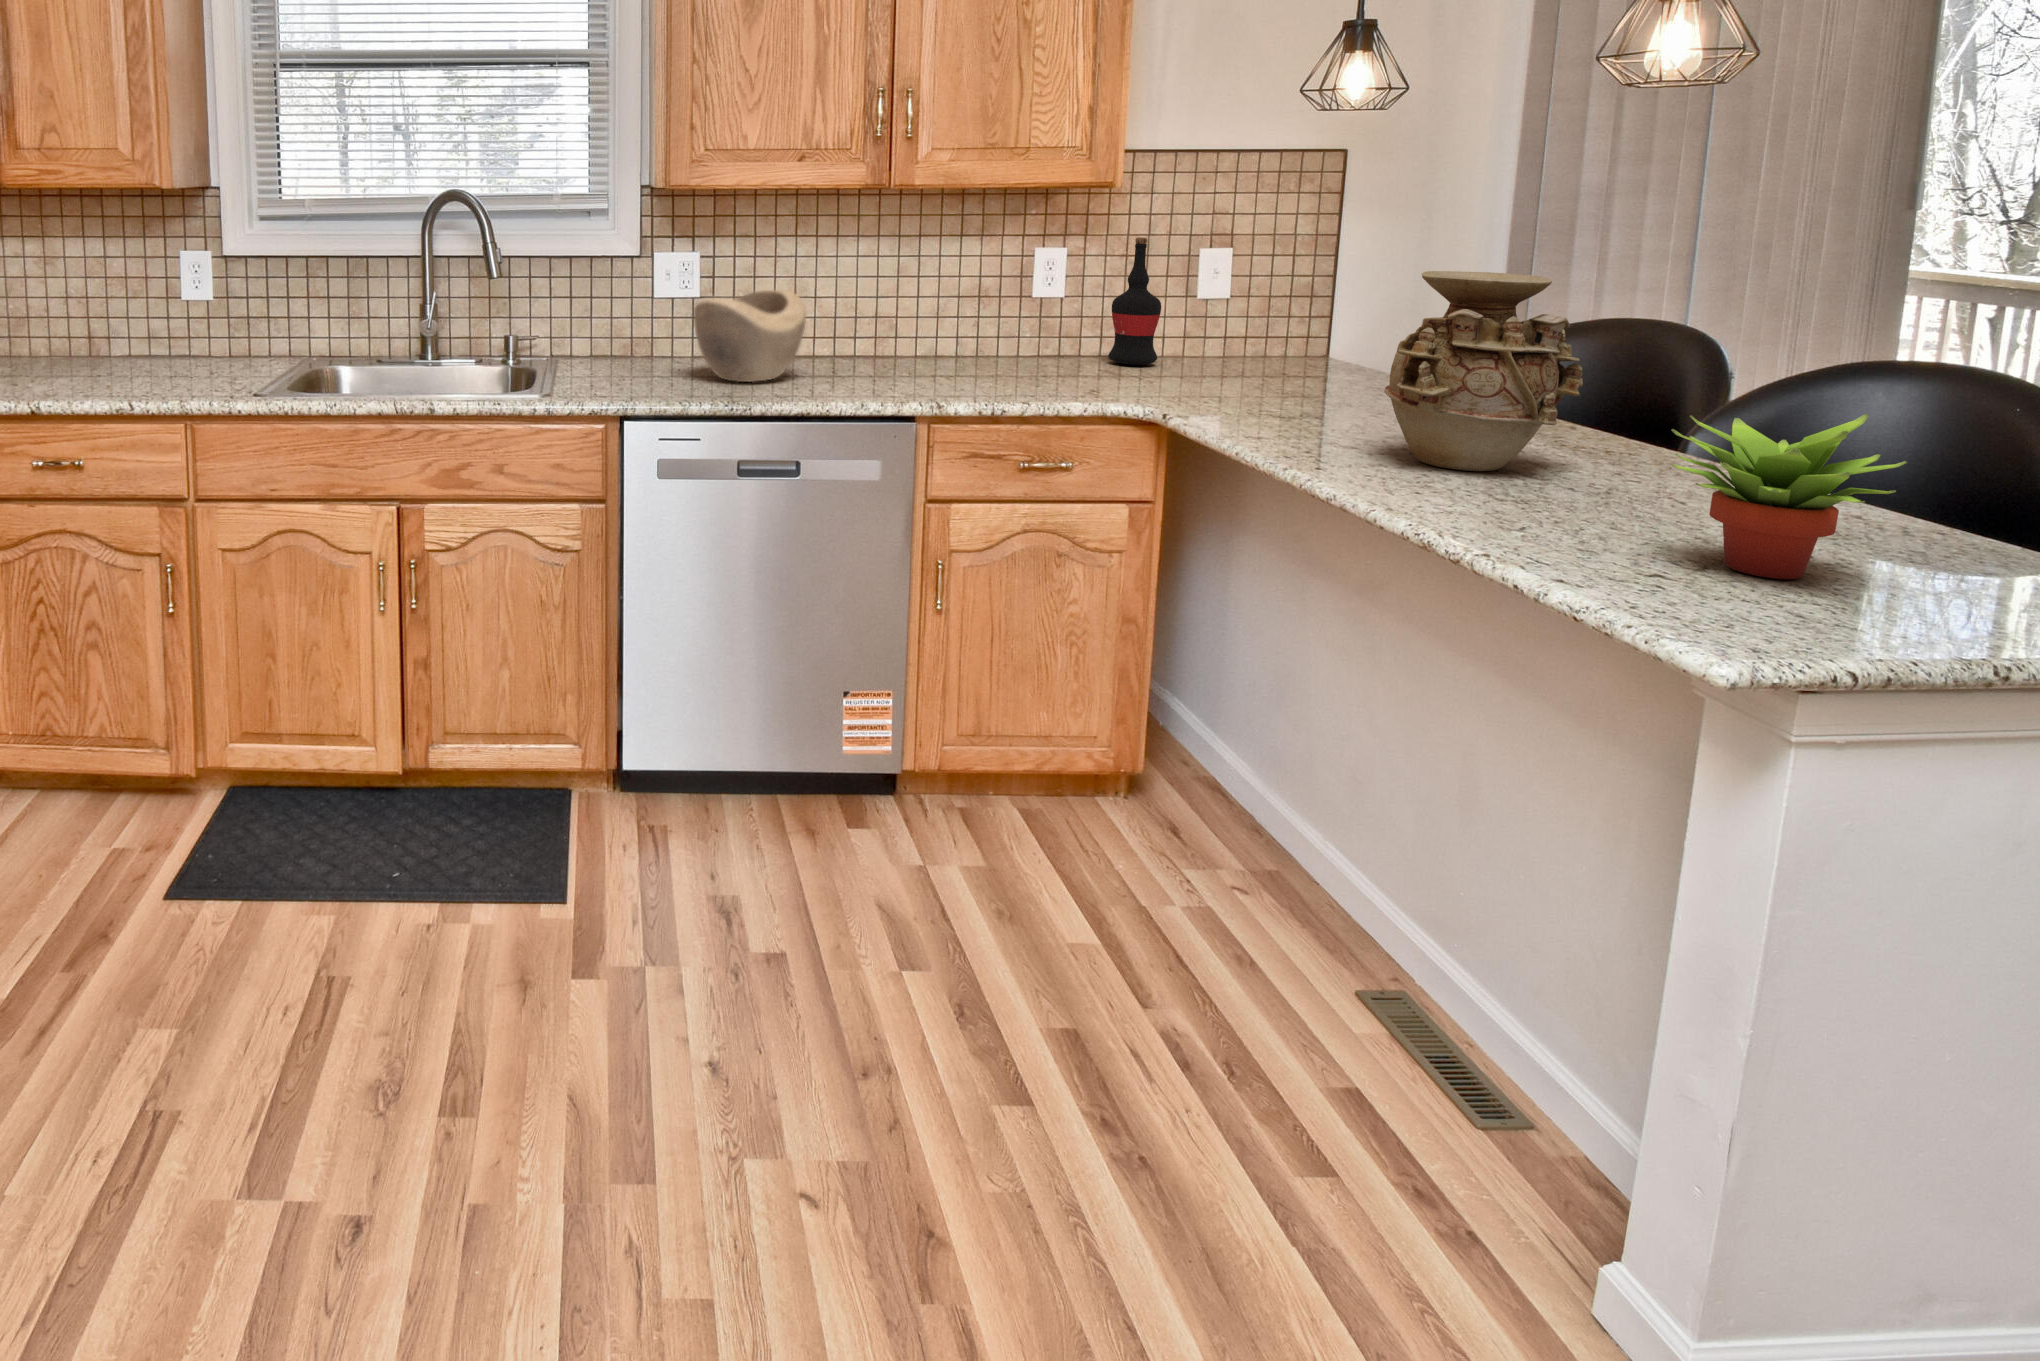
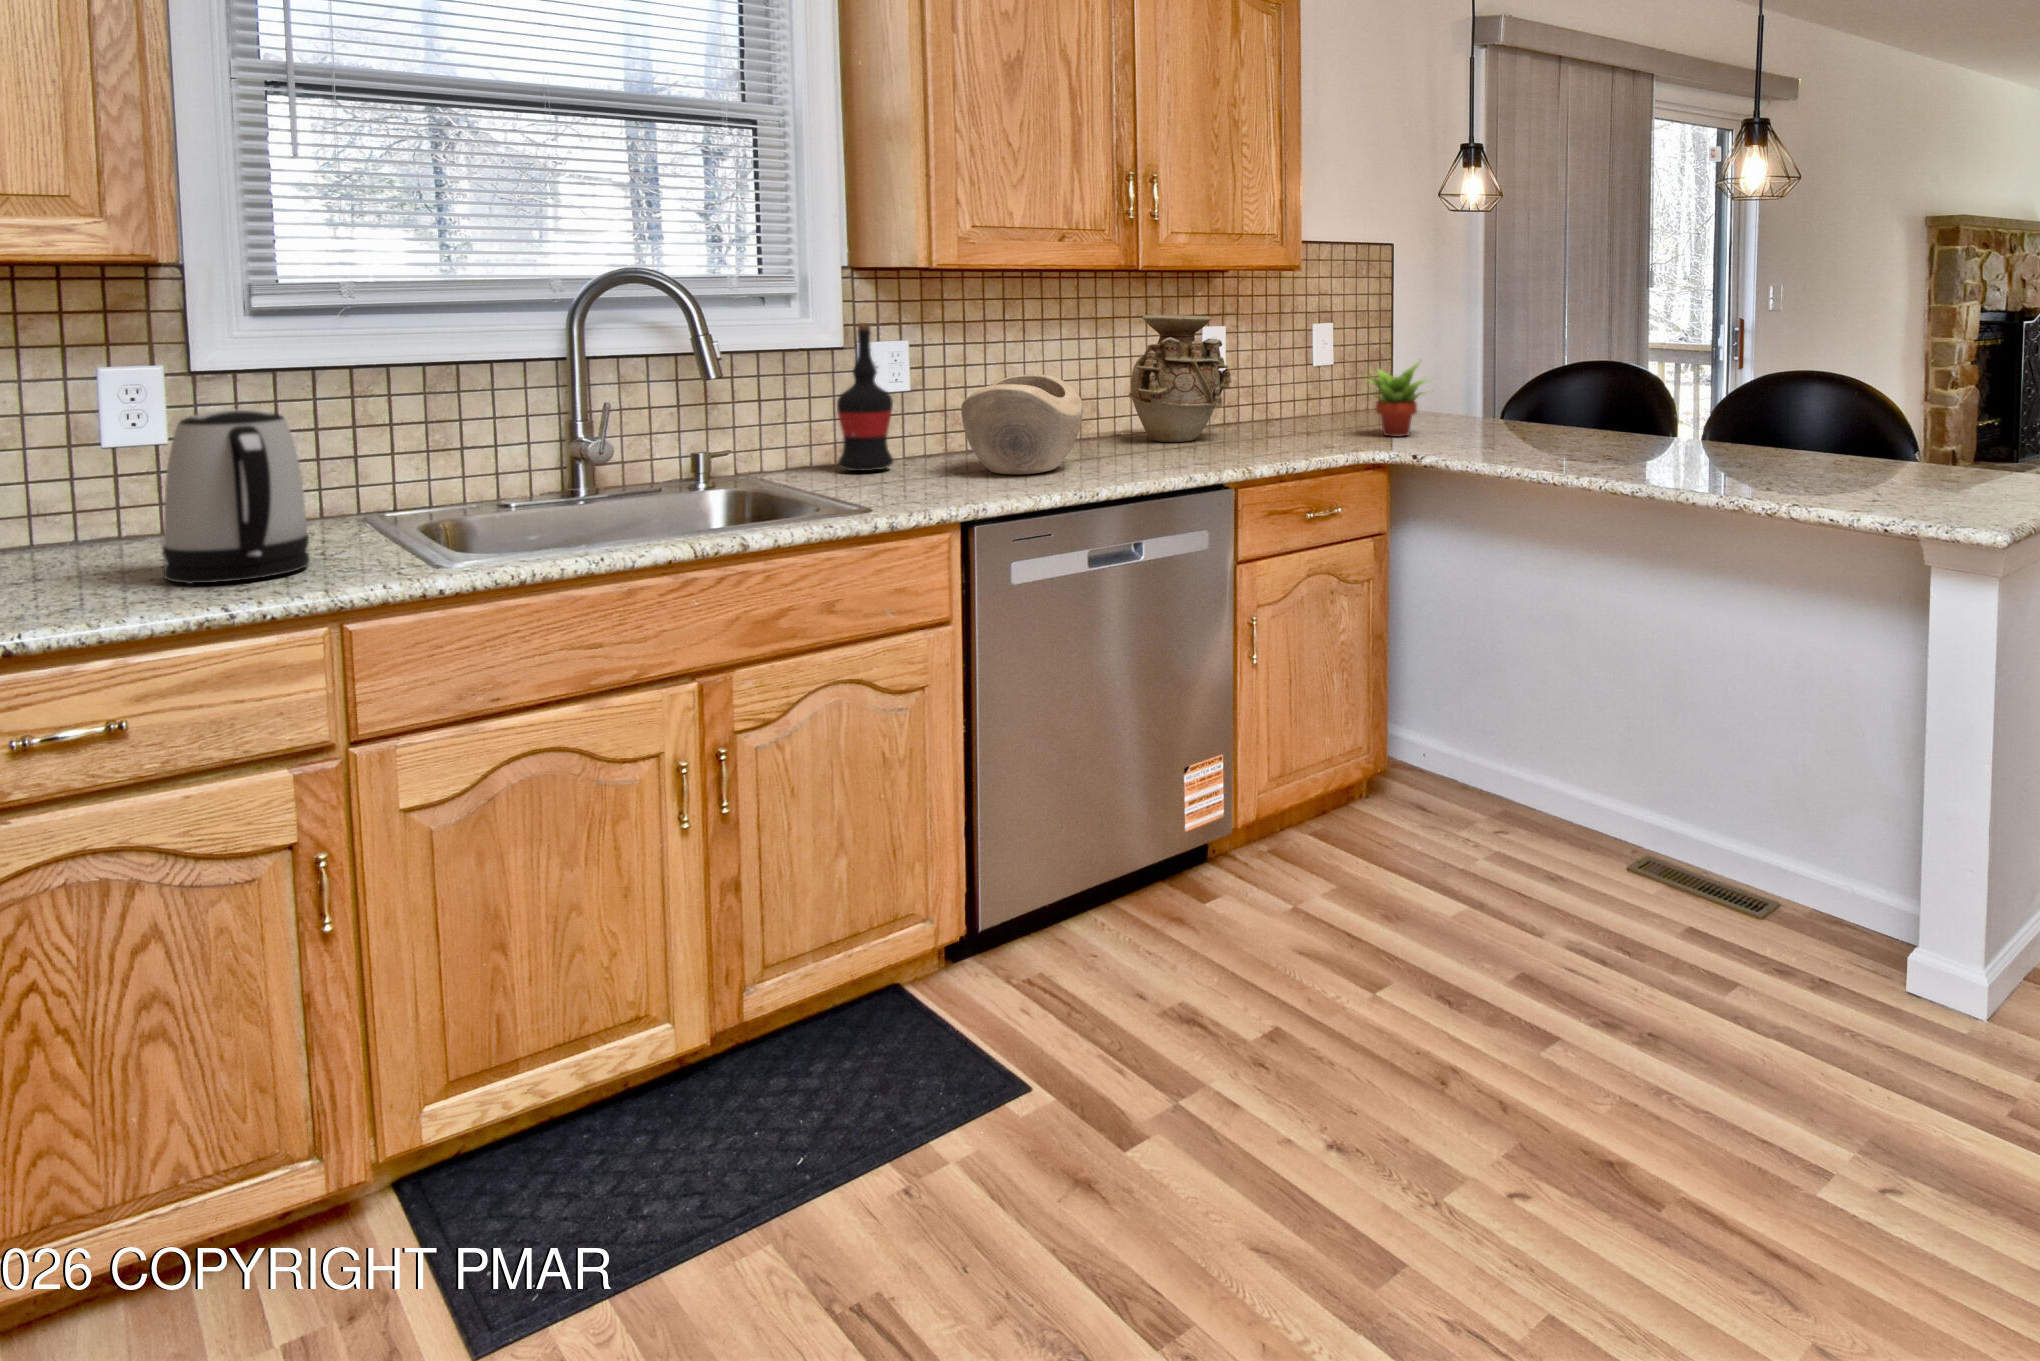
wine bottle: present [1108,237,1161,365] -> present [837,323,893,471]
vase: present [1384,271,1583,471] -> present [1129,315,1231,442]
kettle: none [135,283,207,389] -> present [163,409,310,584]
succulent plant: present [1672,414,1907,579] -> present [1362,361,1428,437]

